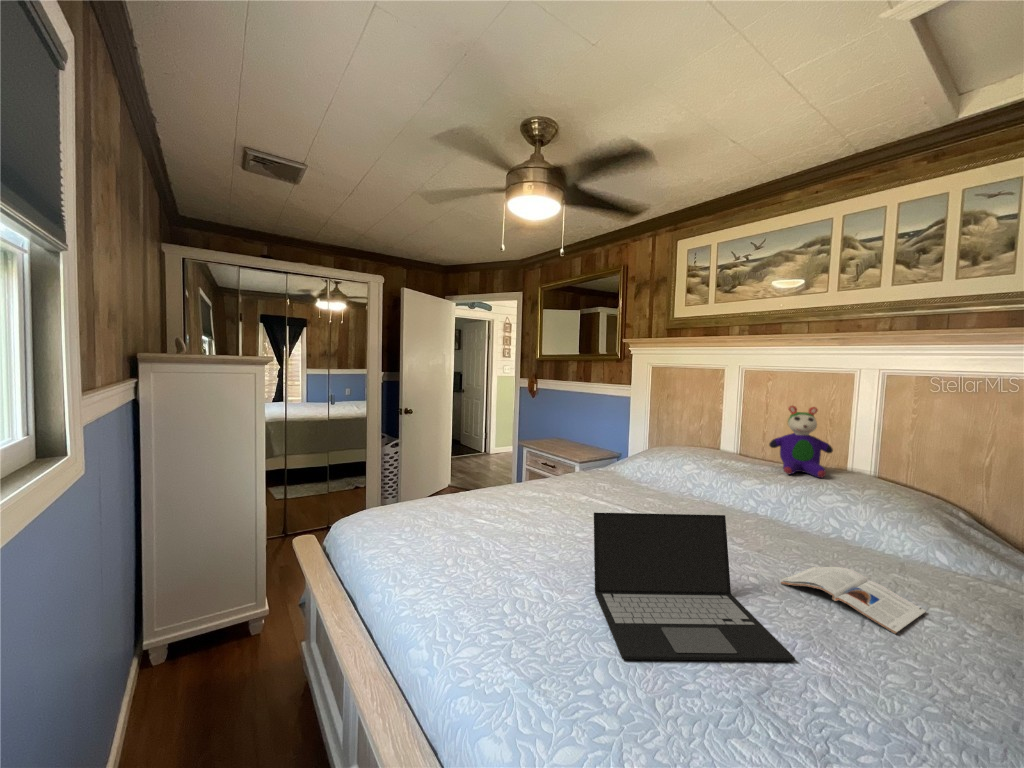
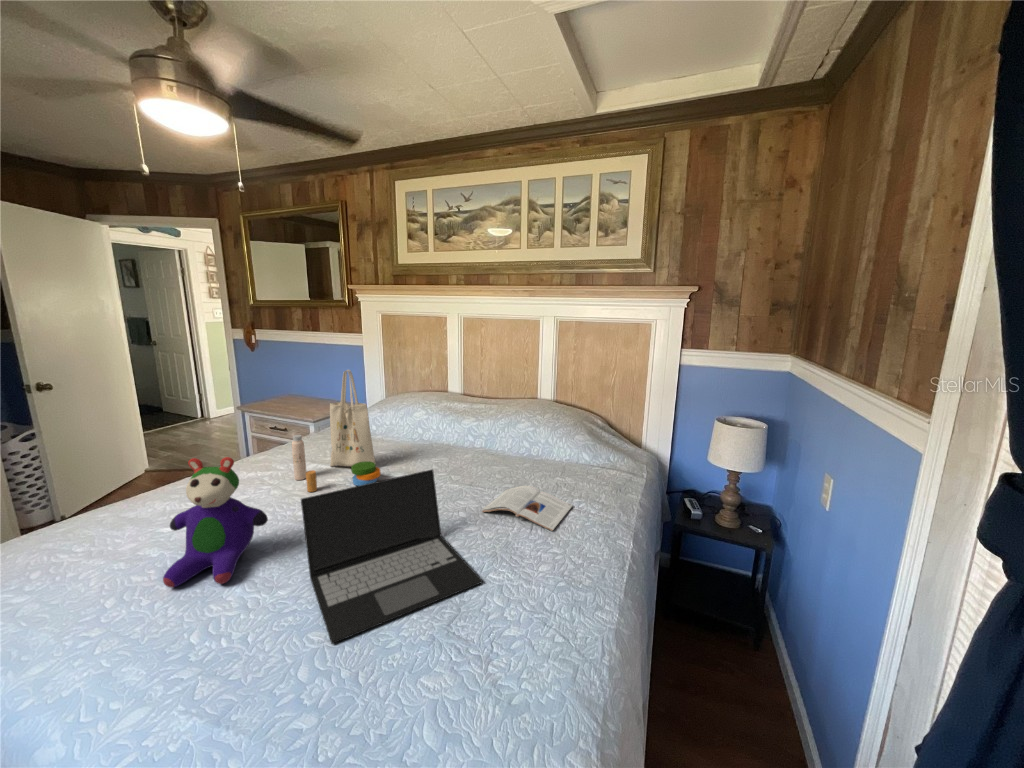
stuffed toy: present [769,406,833,478] -> present [163,457,268,587]
tote bag: none [572,409,654,539] -> present [292,370,381,492]

